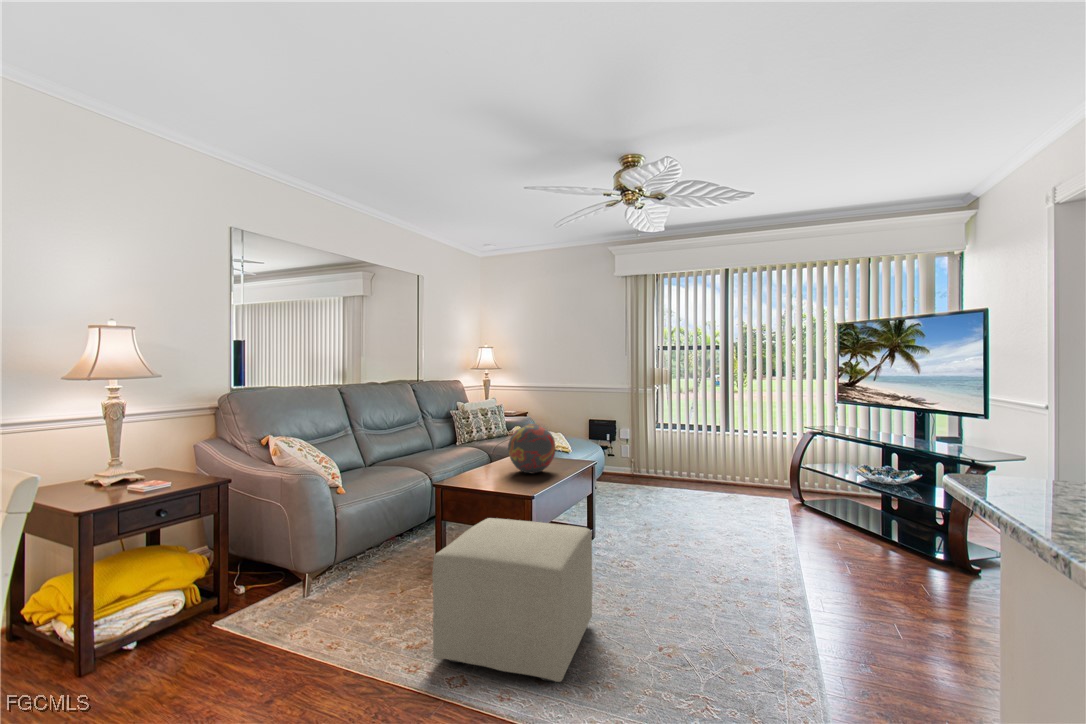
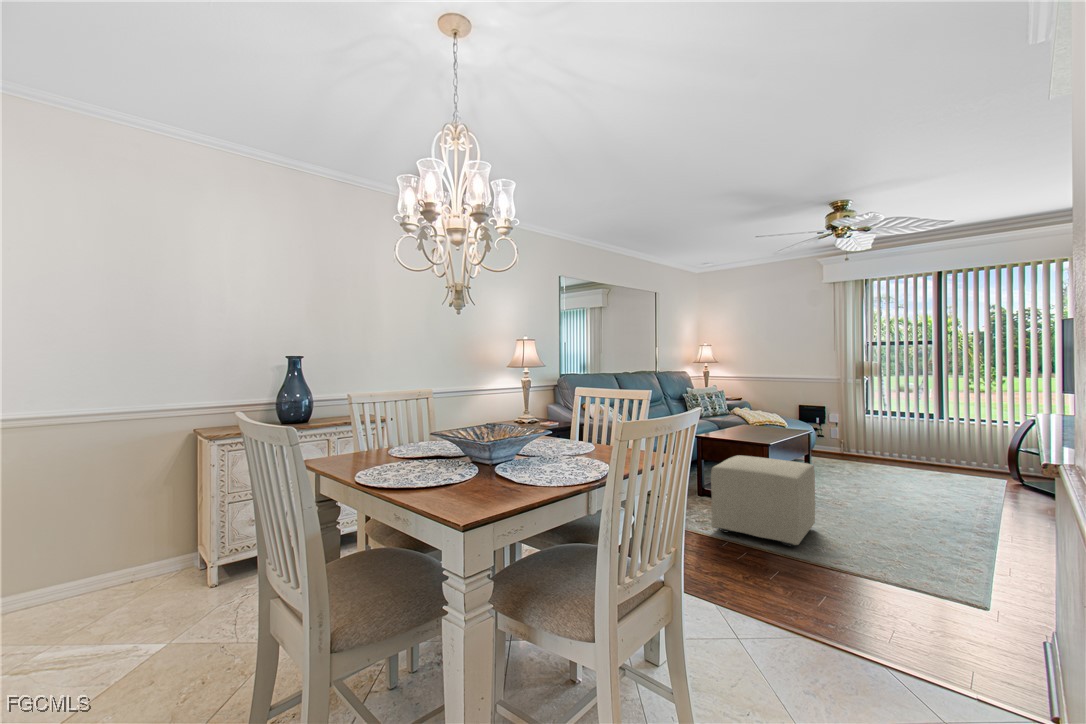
decorative orb: present [508,424,556,474] -> none [743,400,780,435]

